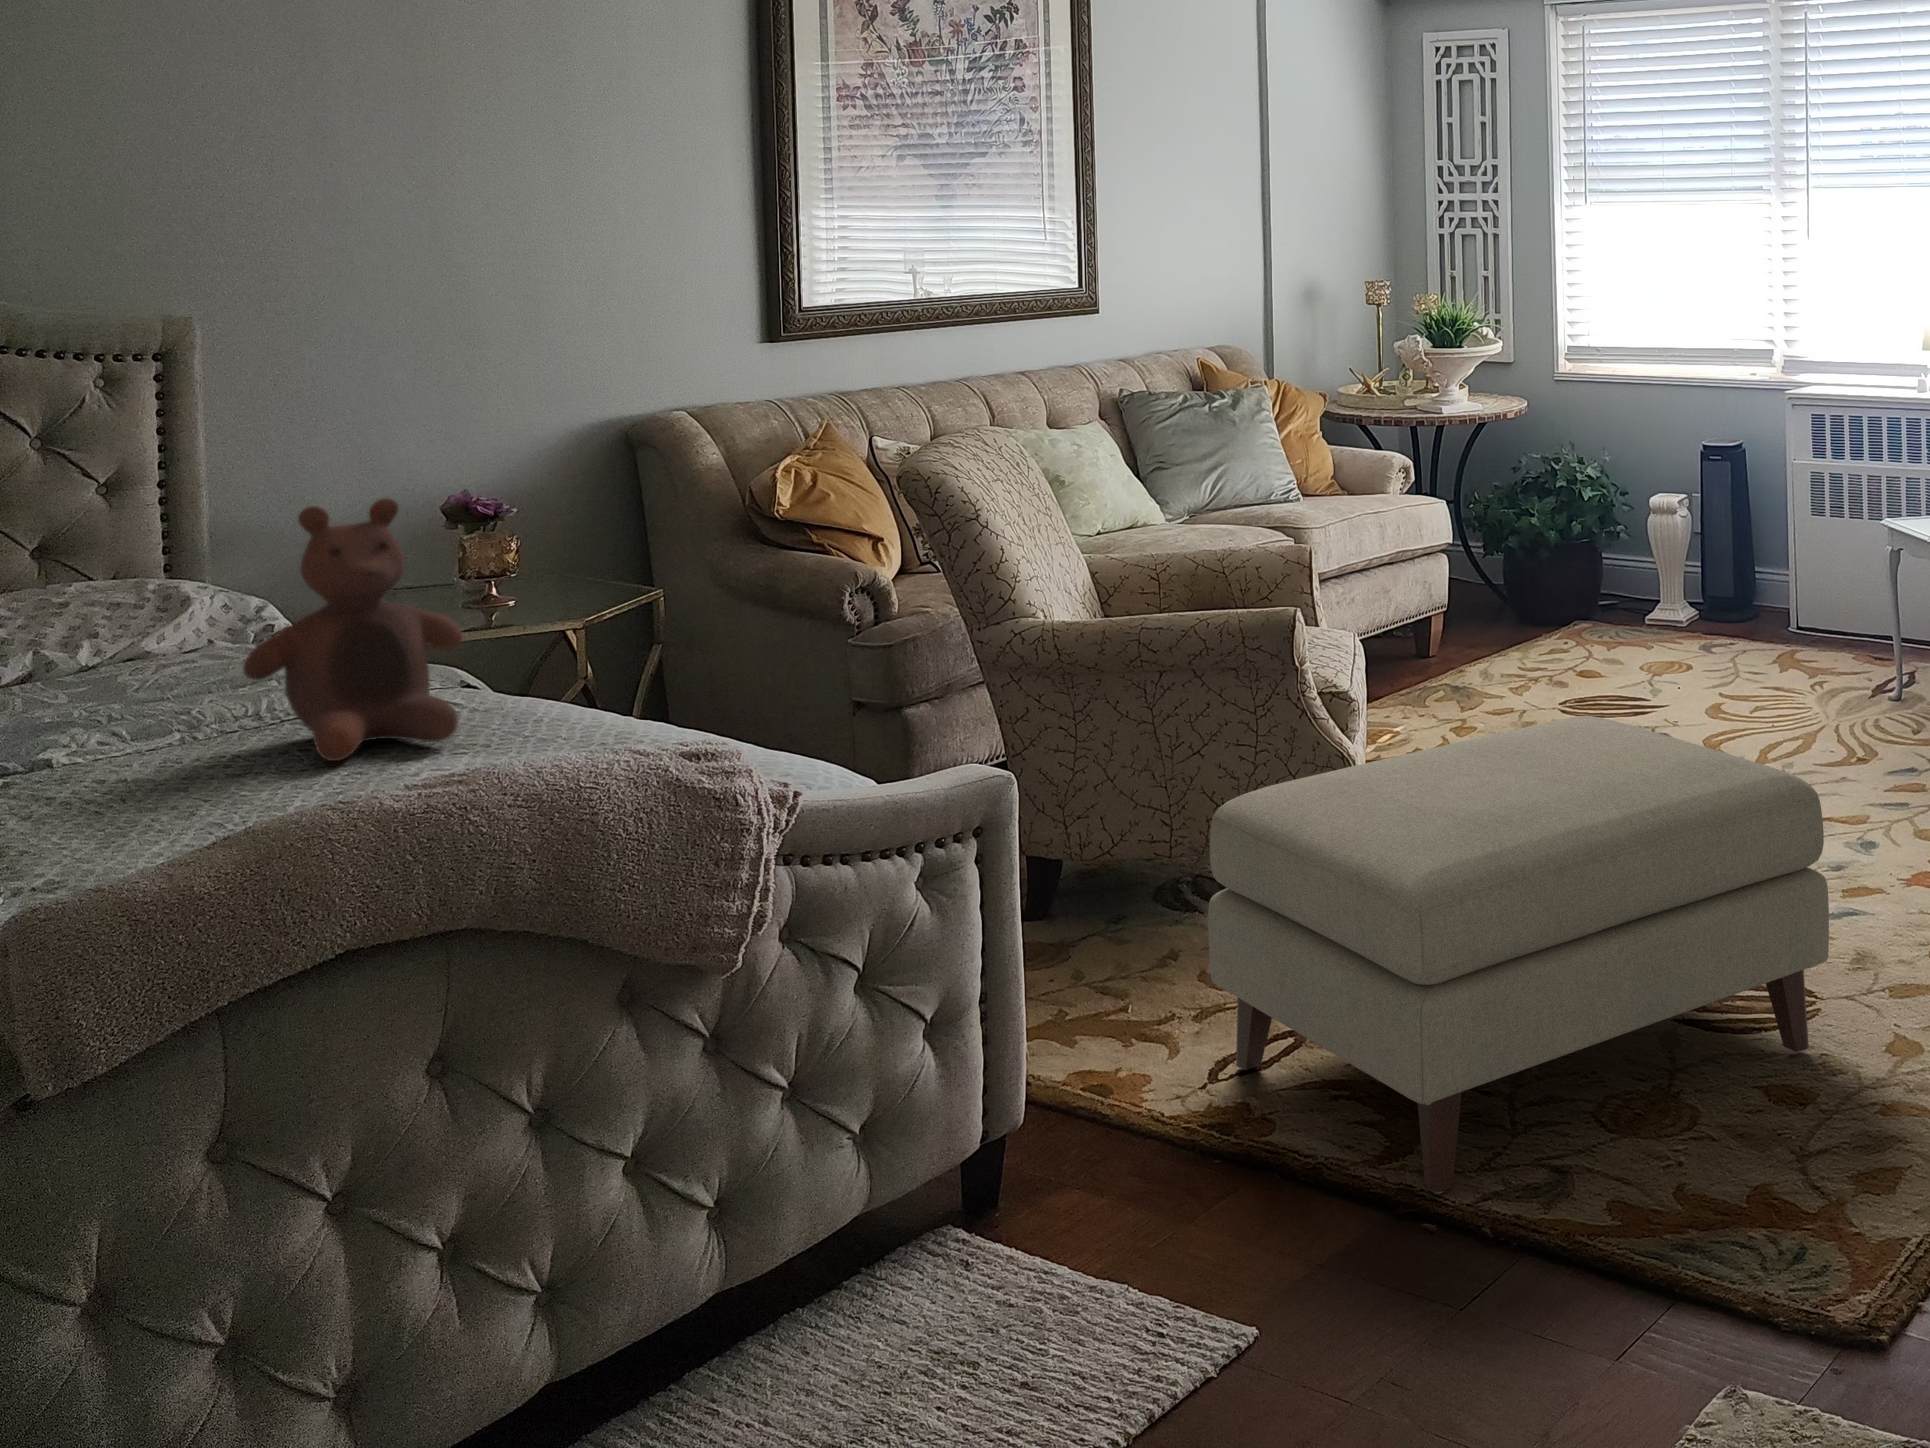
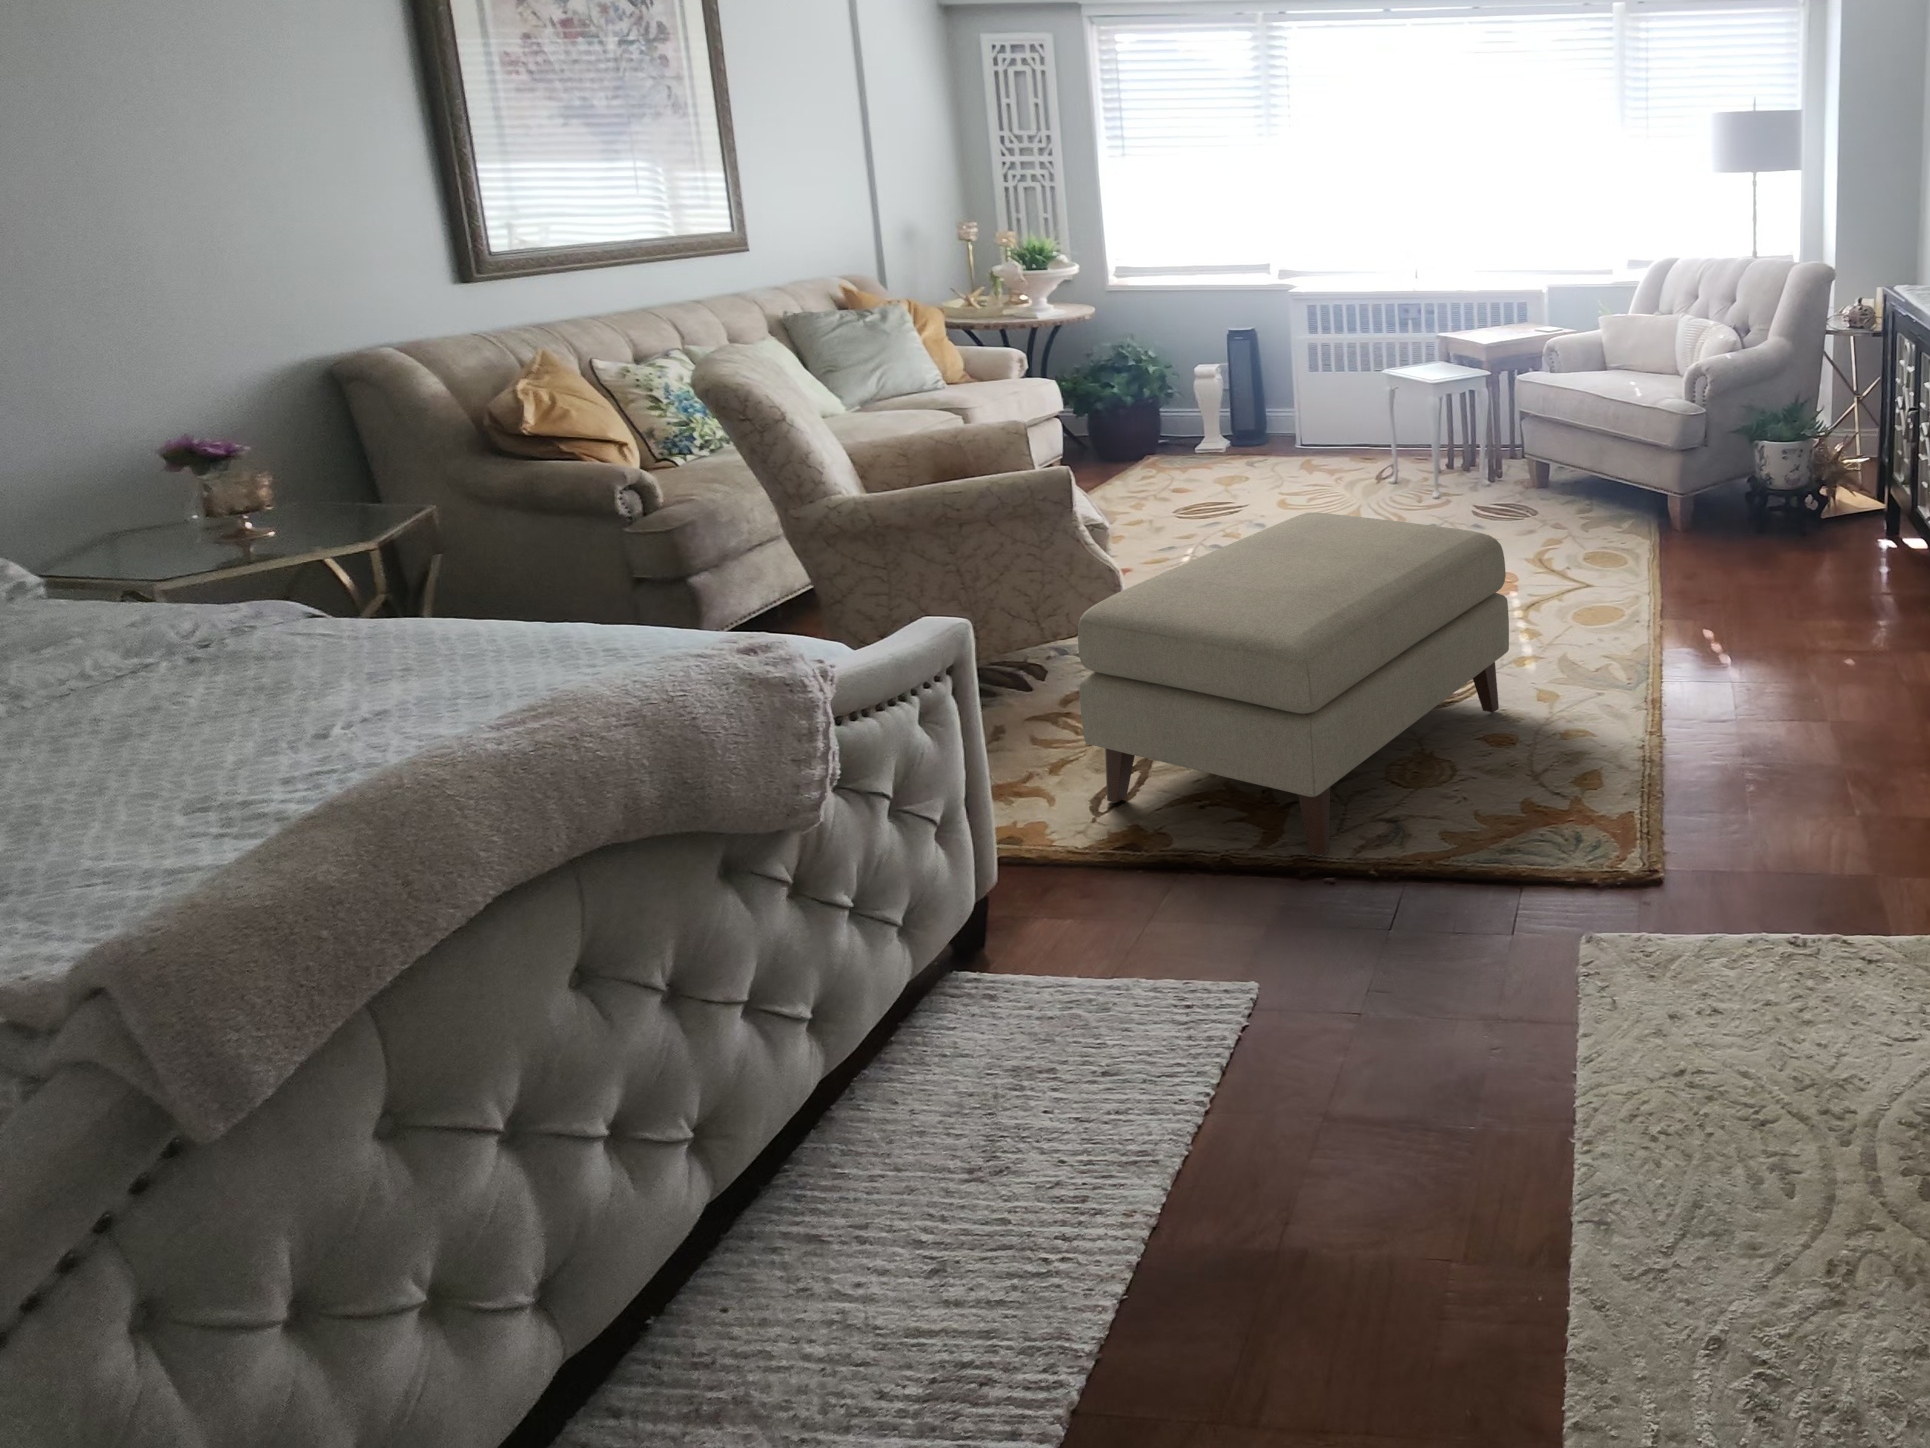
stuffed bear: present [243,498,463,761] -> none [76,438,361,701]

